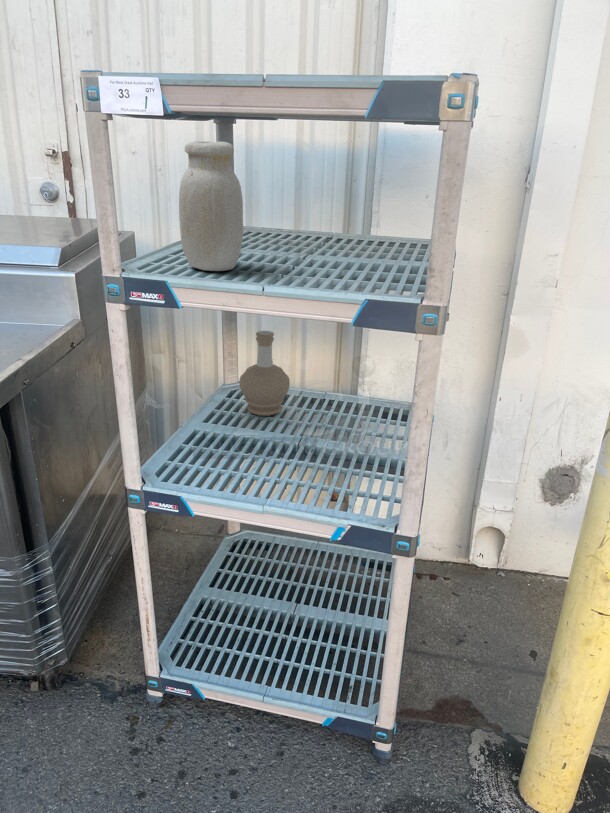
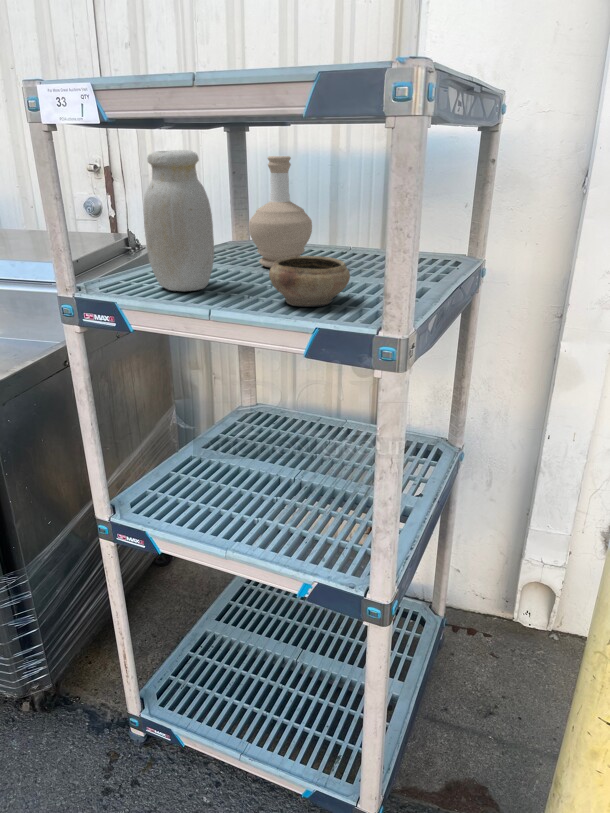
ceramic bowl: none [303,239,375,284] -> present [269,256,350,307]
bottle: present [240,331,290,416] -> present [249,156,312,268]

